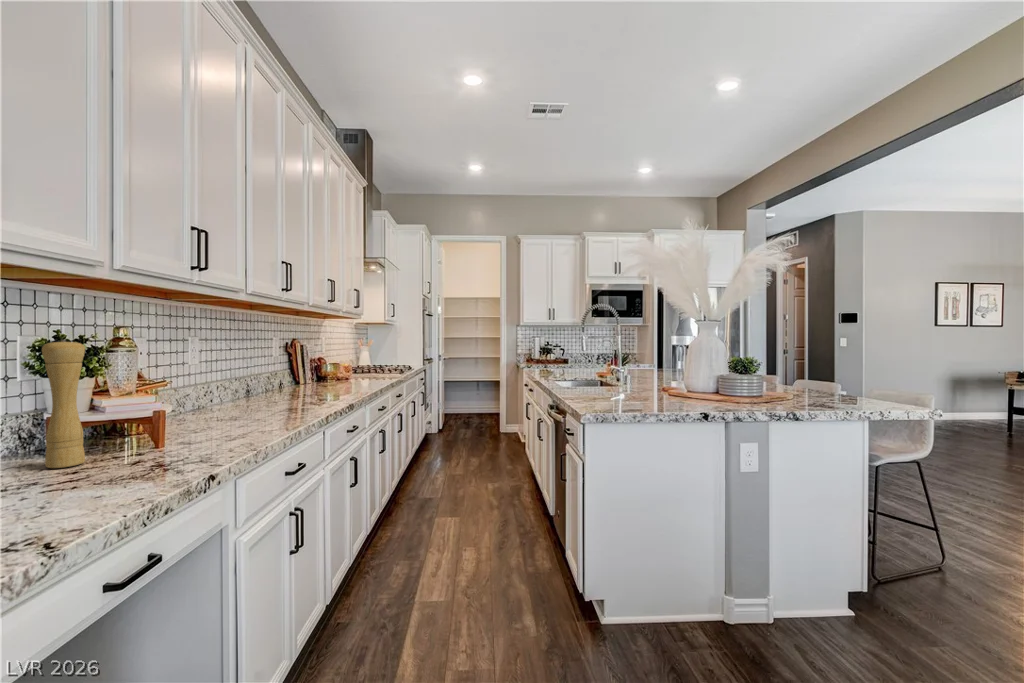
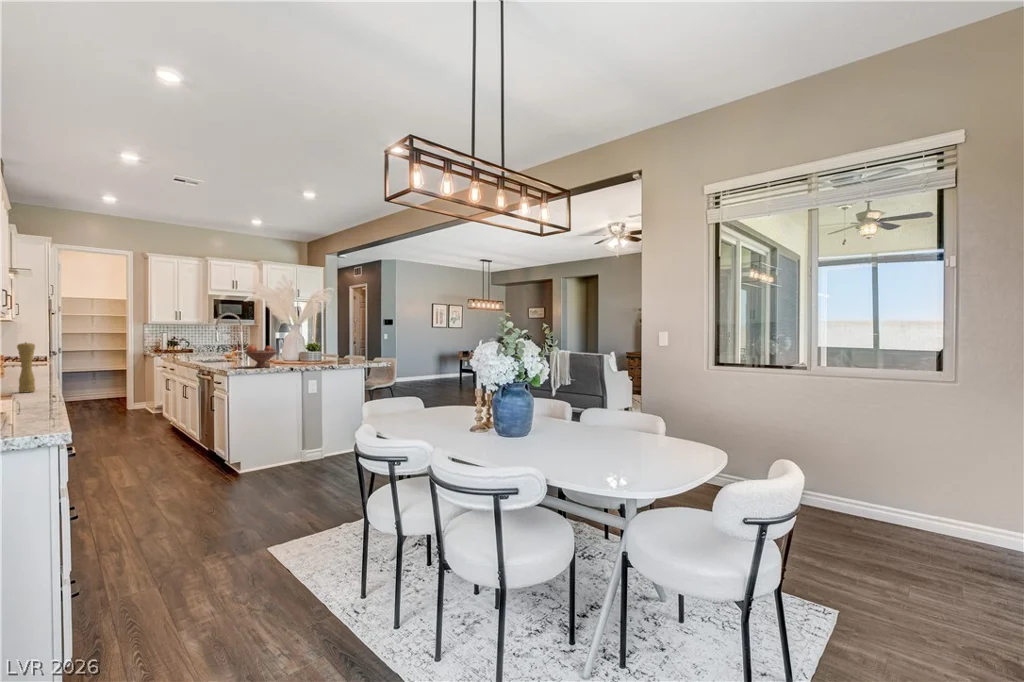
fruit bowl: none [602,354,670,405] -> present [245,345,277,367]

